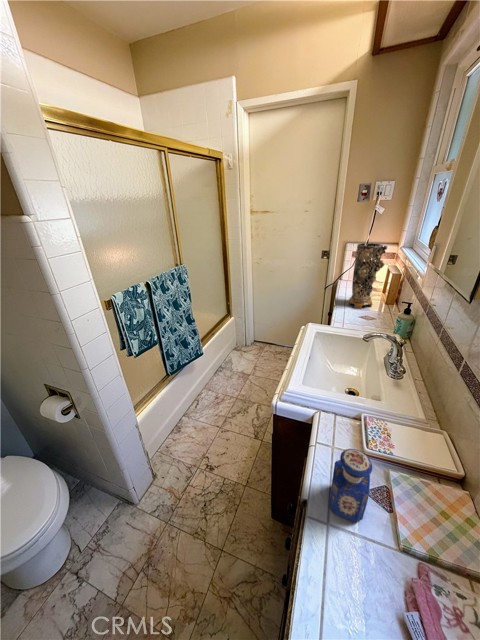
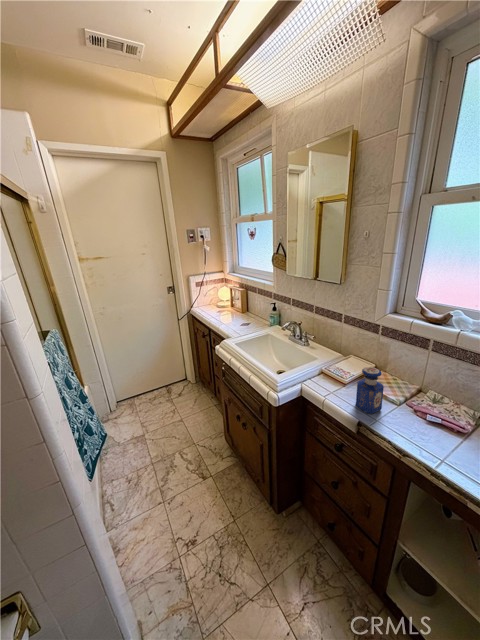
decorative vase: present [348,243,387,309] -> none [216,270,241,322]

